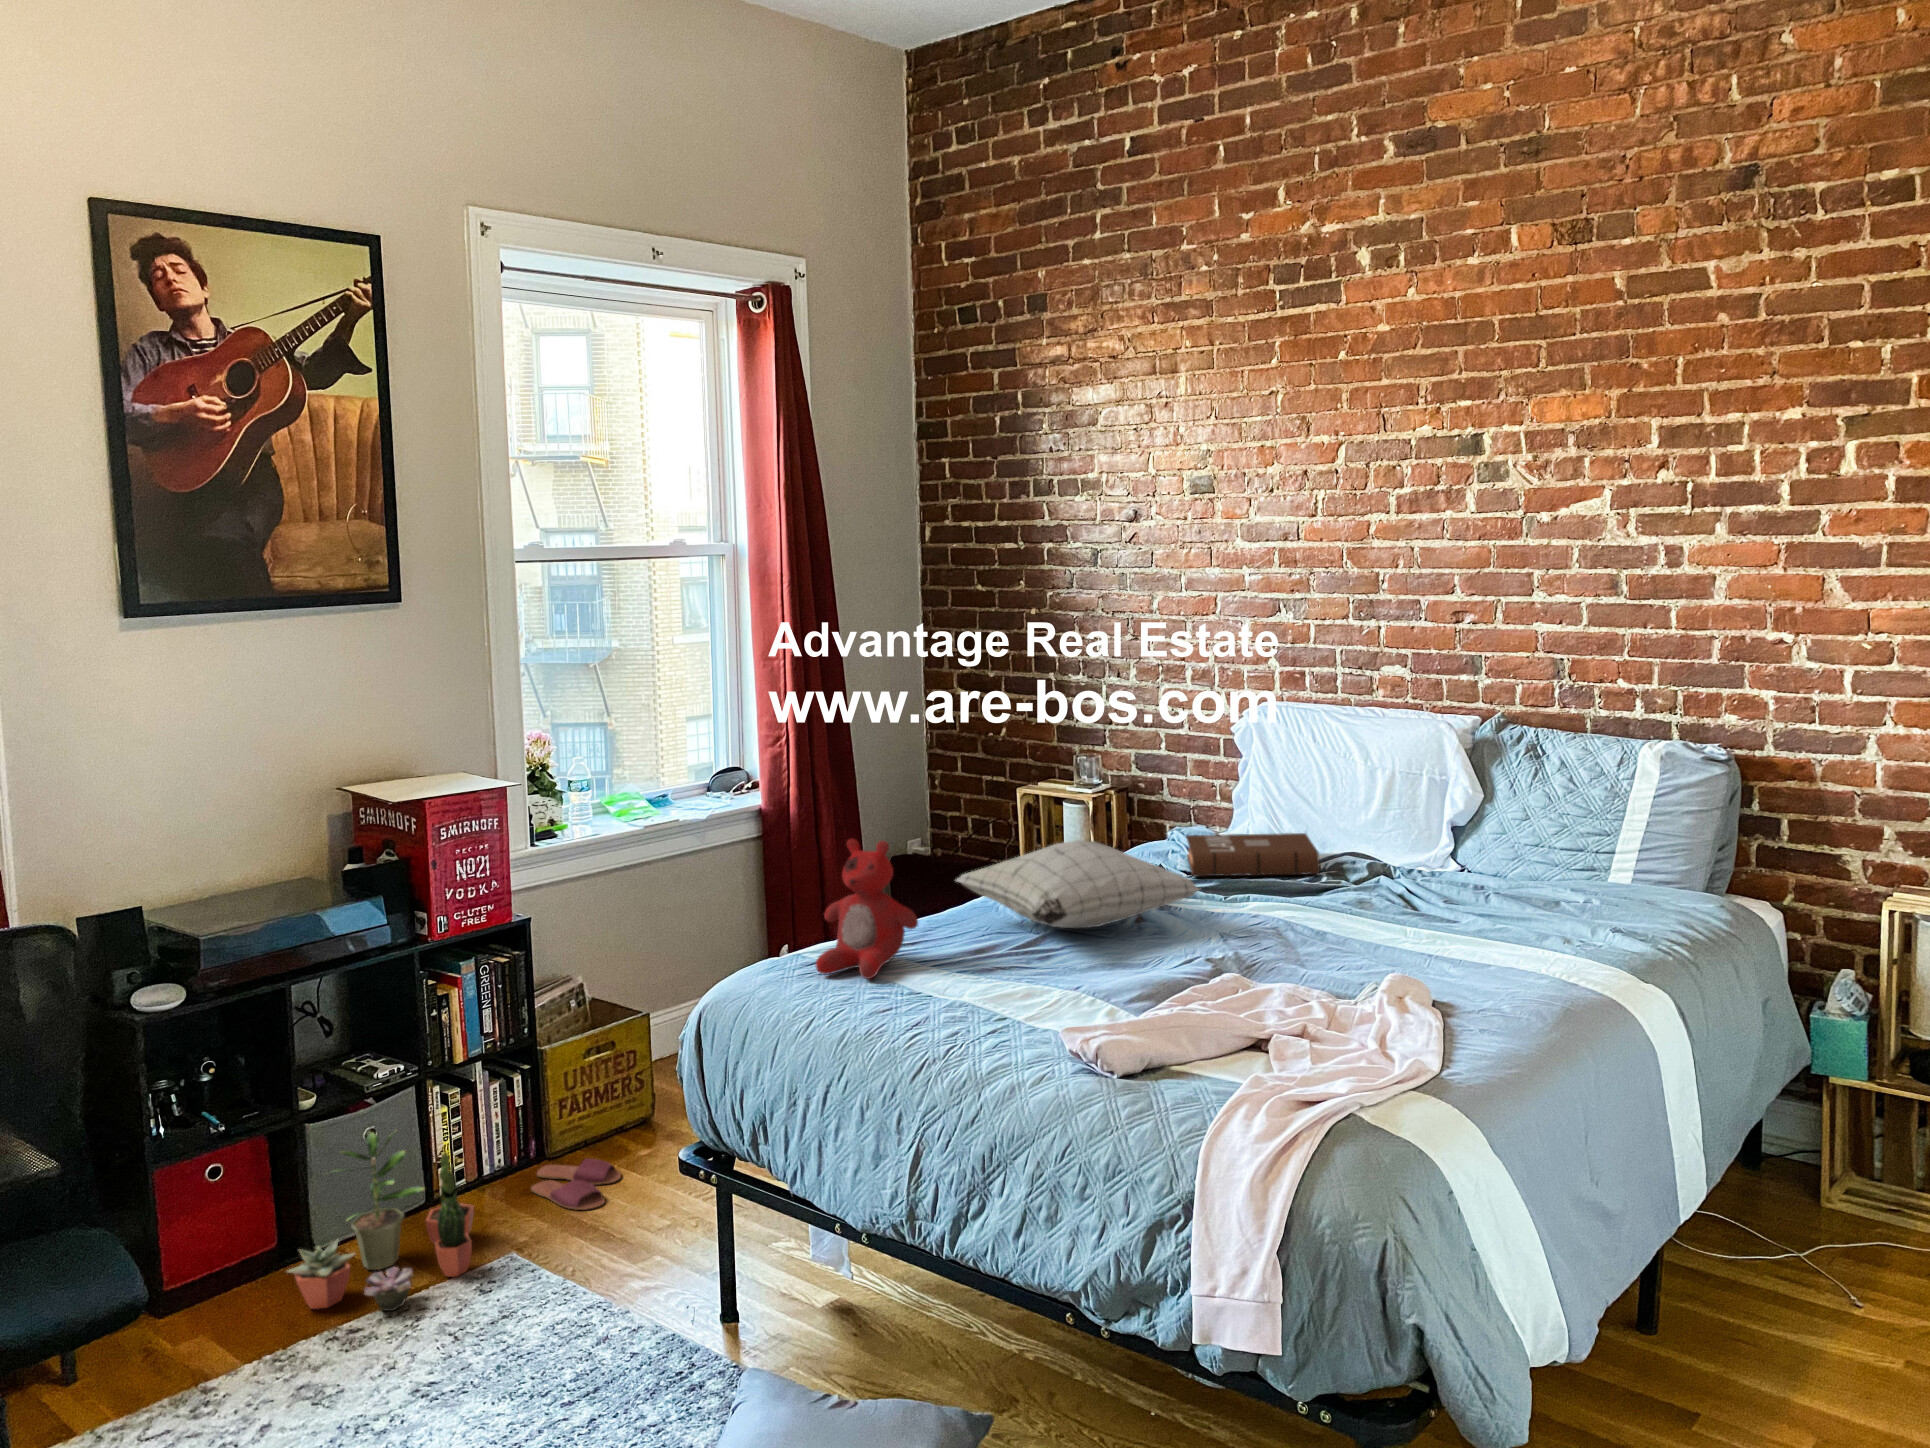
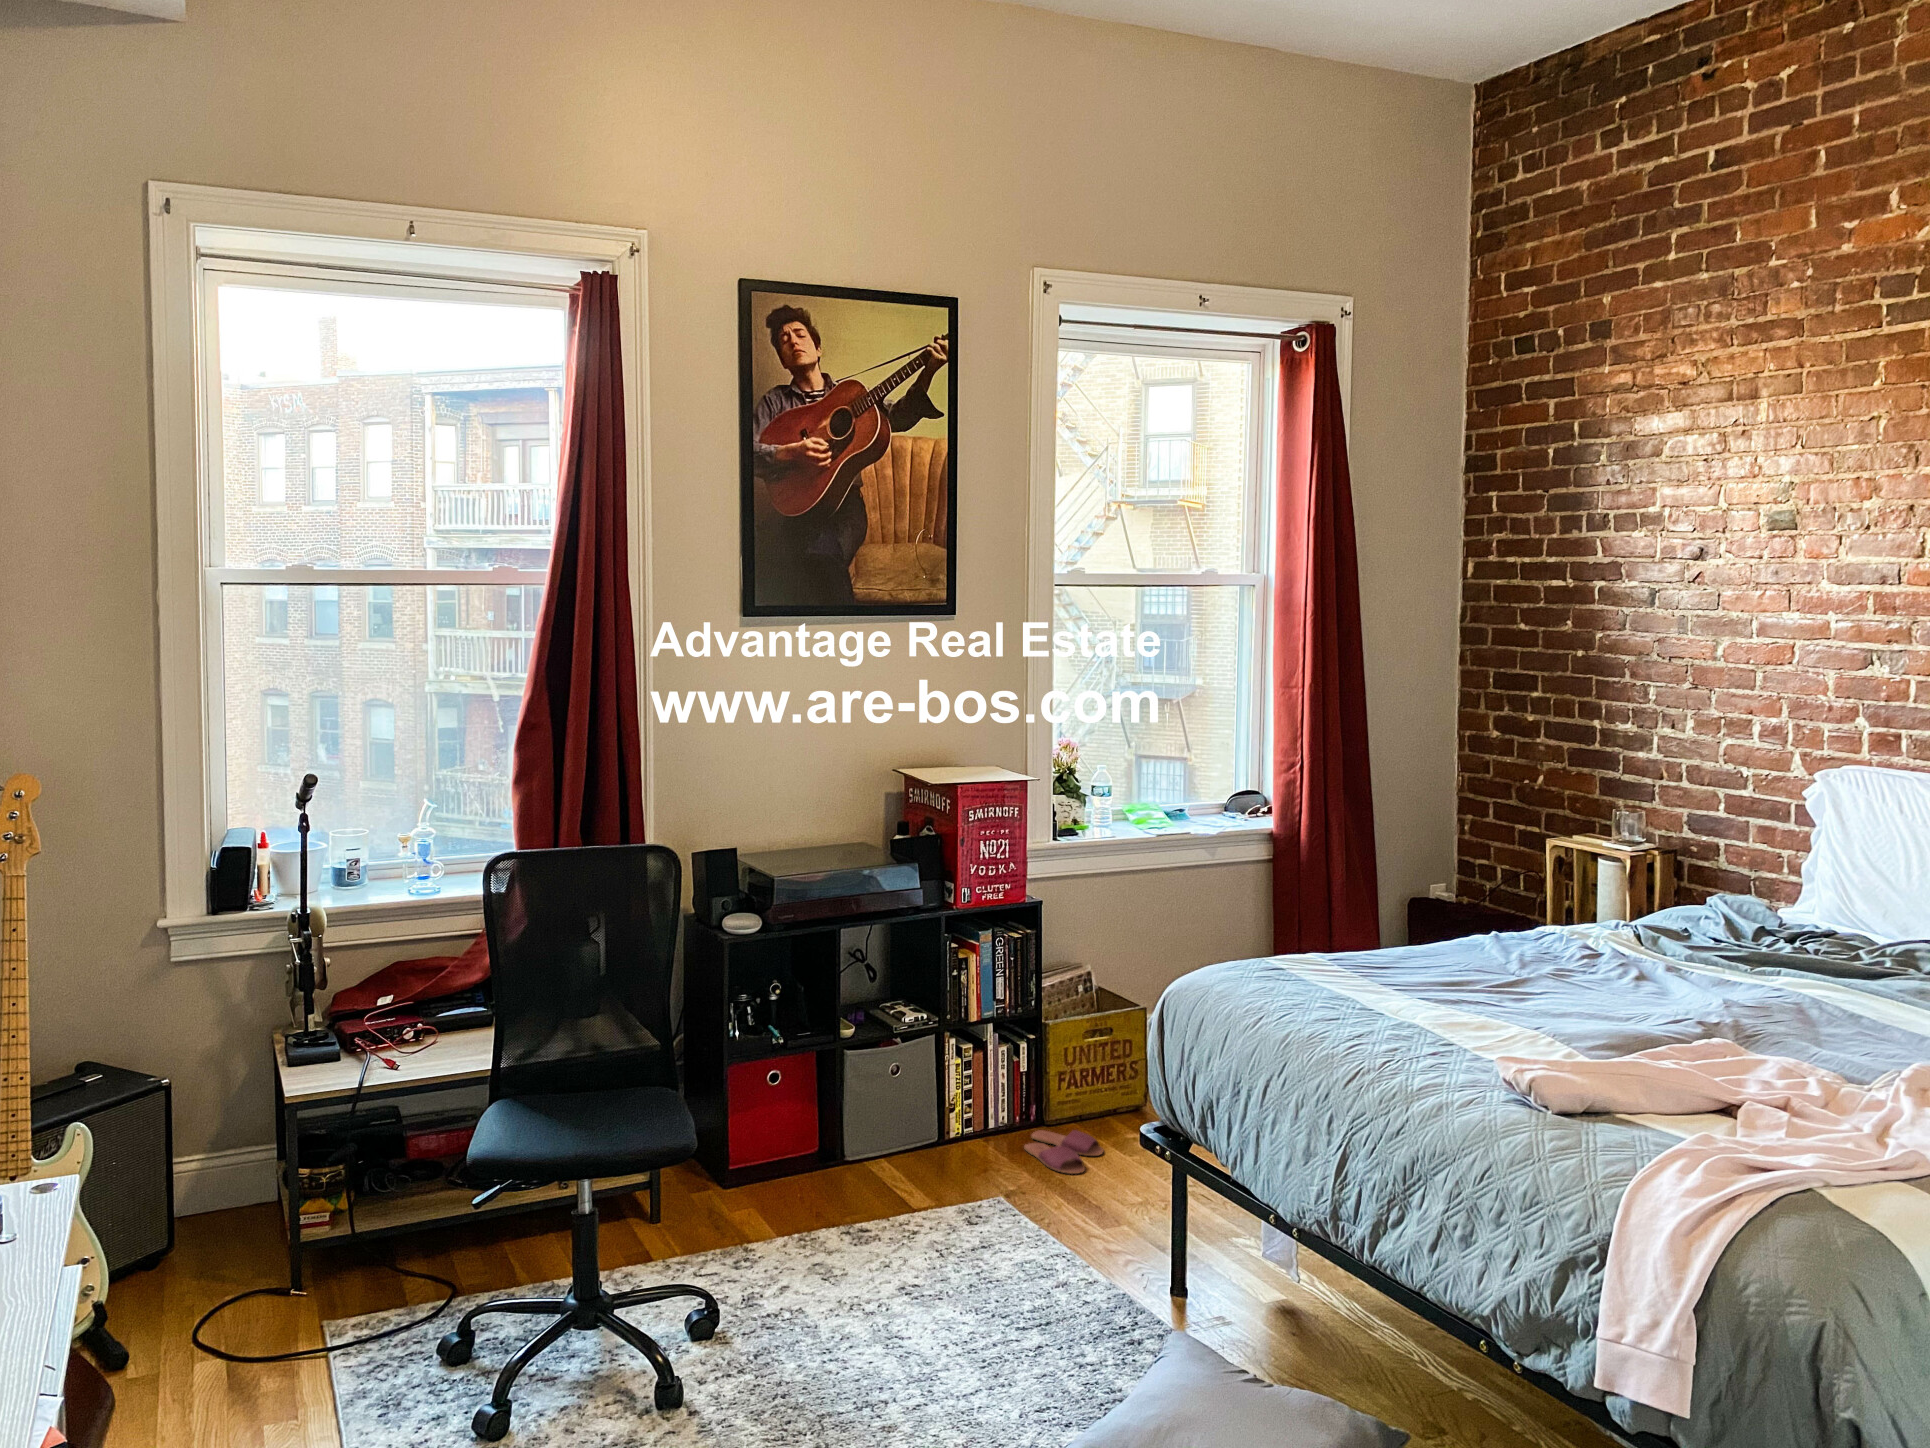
book: present [1186,833,1320,876] -> none [1718,901,1883,960]
stuffed bear: present [815,839,918,979] -> none [1277,854,1383,990]
pillow: present [956,841,1200,928] -> none [1434,883,1709,976]
potted plant: present [287,1133,474,1311] -> none [818,1066,972,1219]

